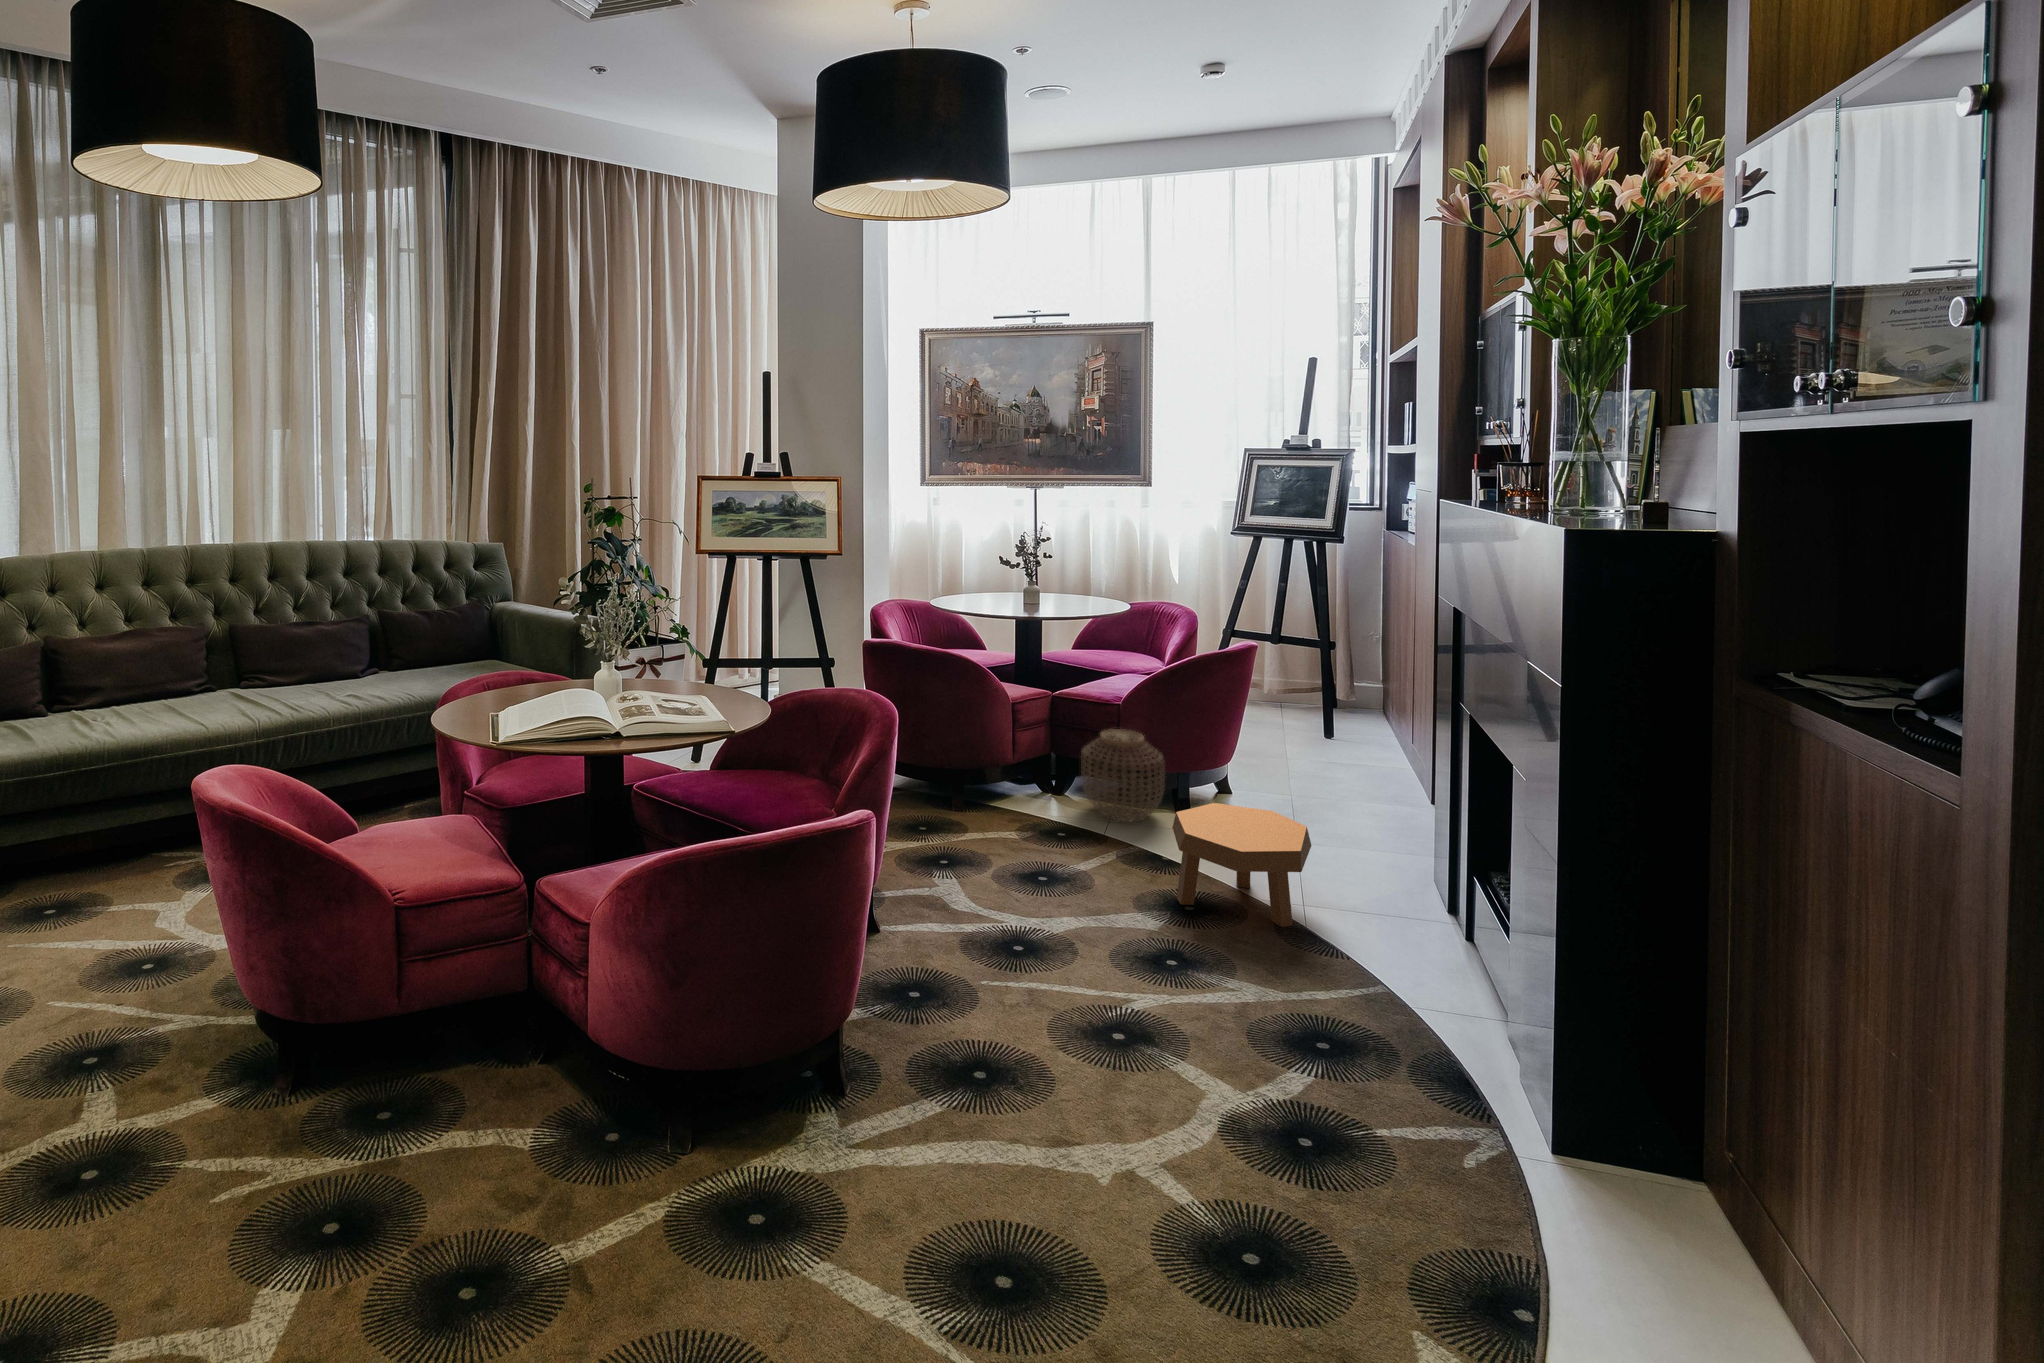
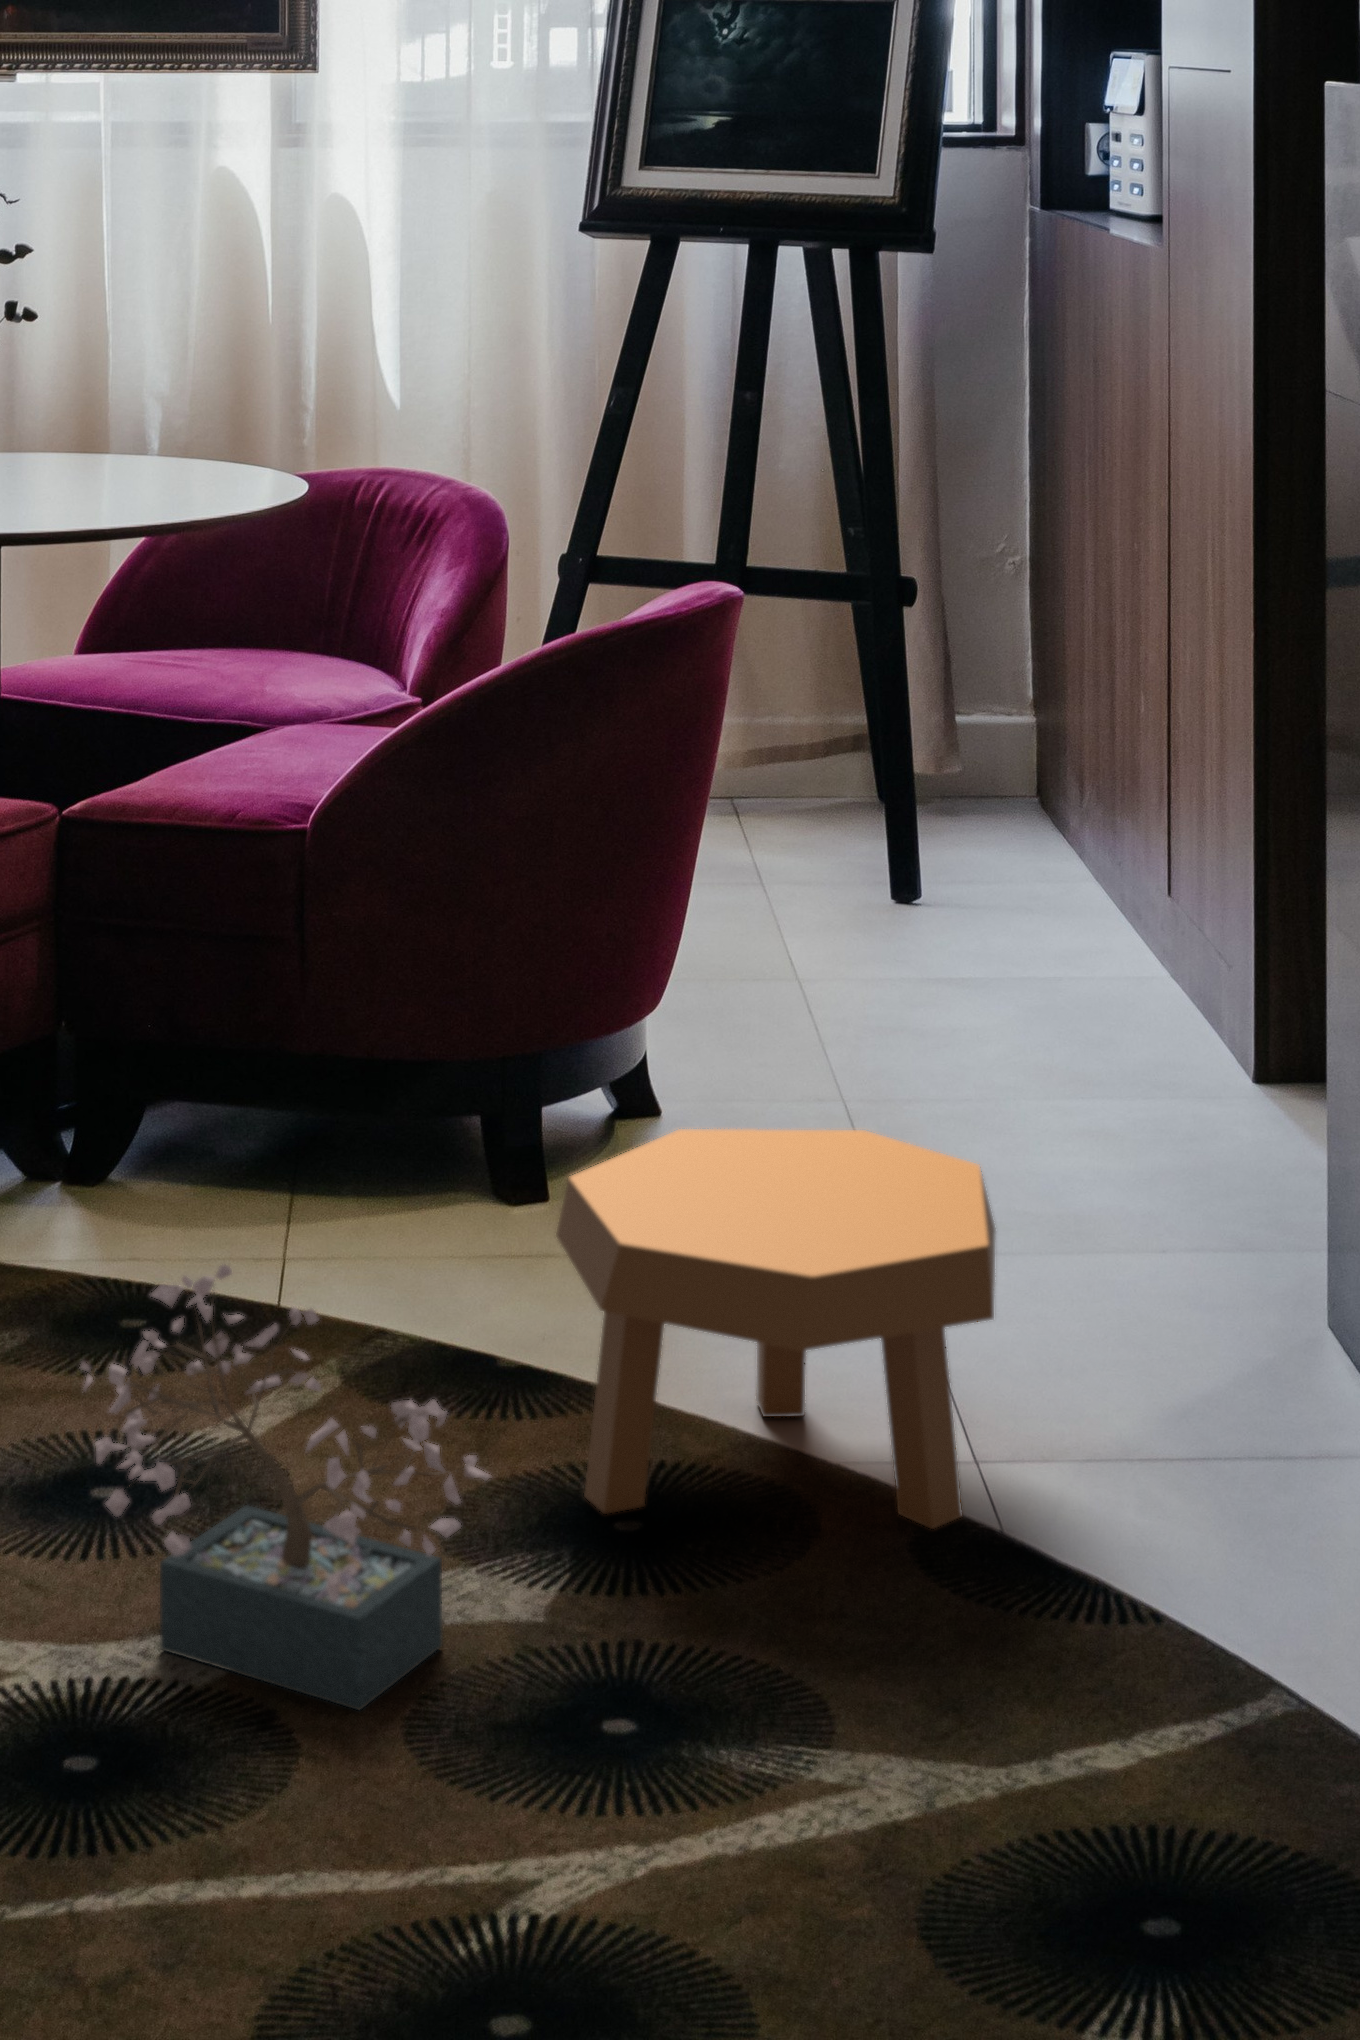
woven basket: present [1081,729,1165,822] -> none [187,916,476,1258]
decorative plant: none [1027,822,1139,943] -> present [80,1264,490,1710]

